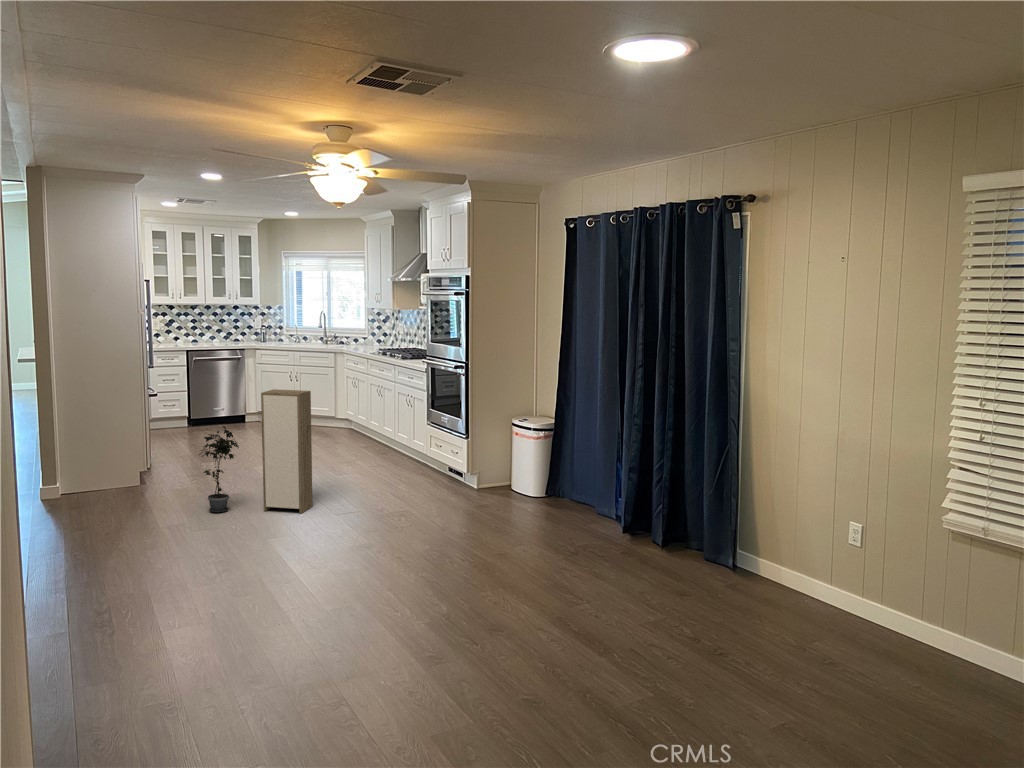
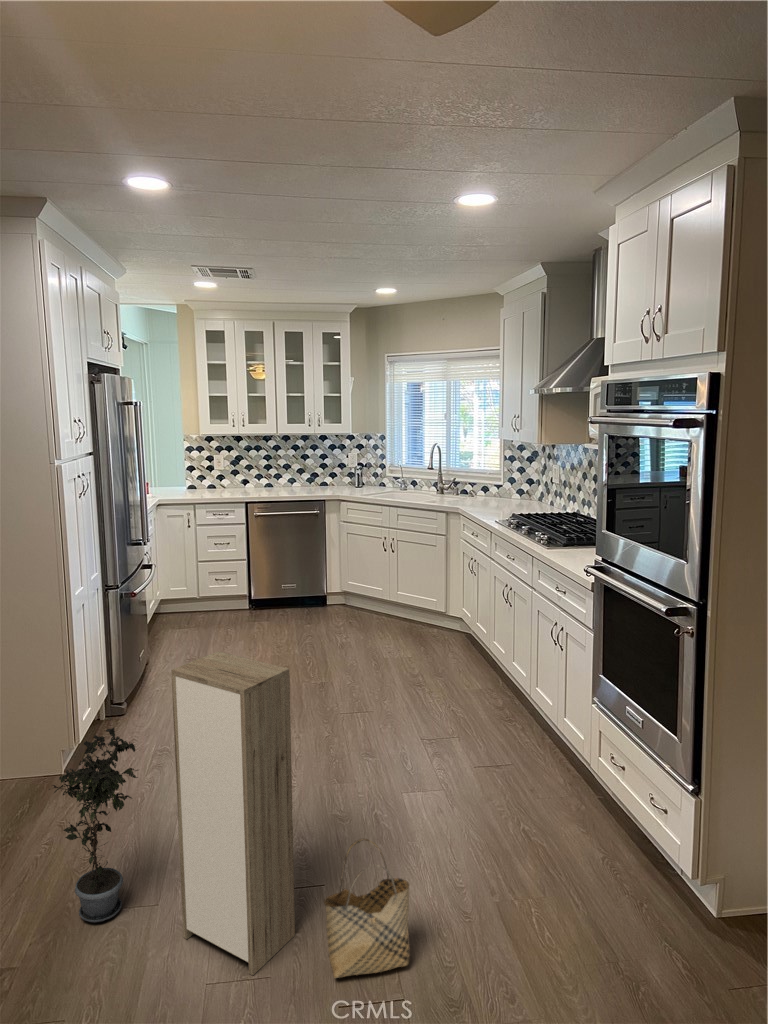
woven basket: none [330,459,363,509] -> present [324,839,410,978]

